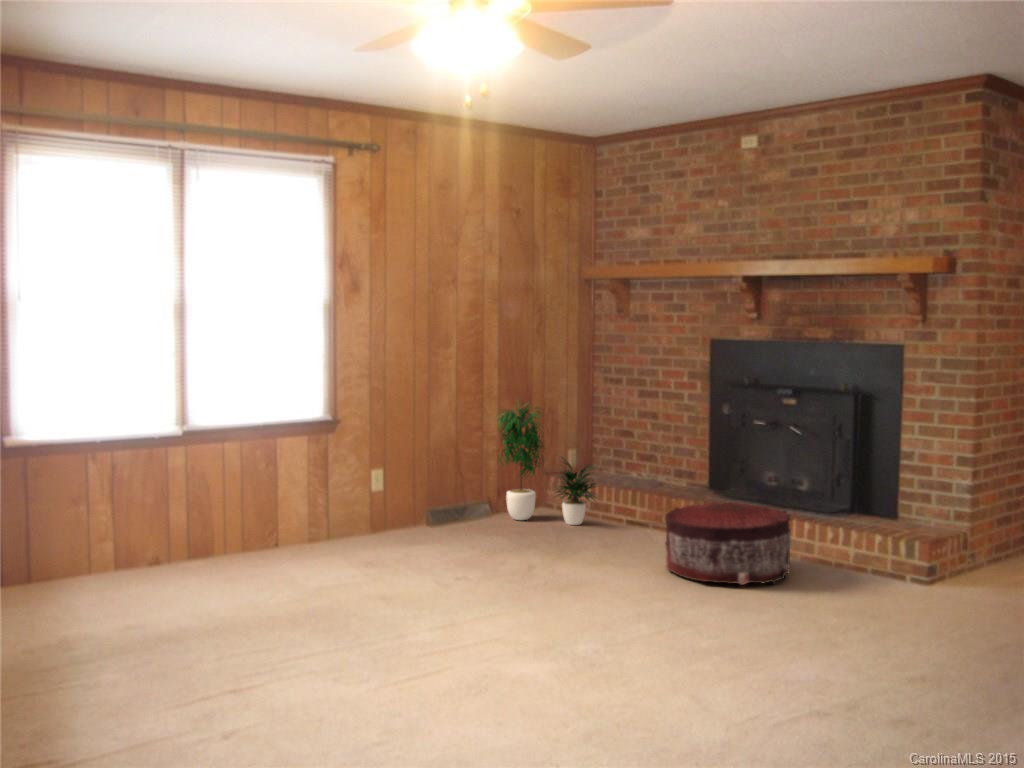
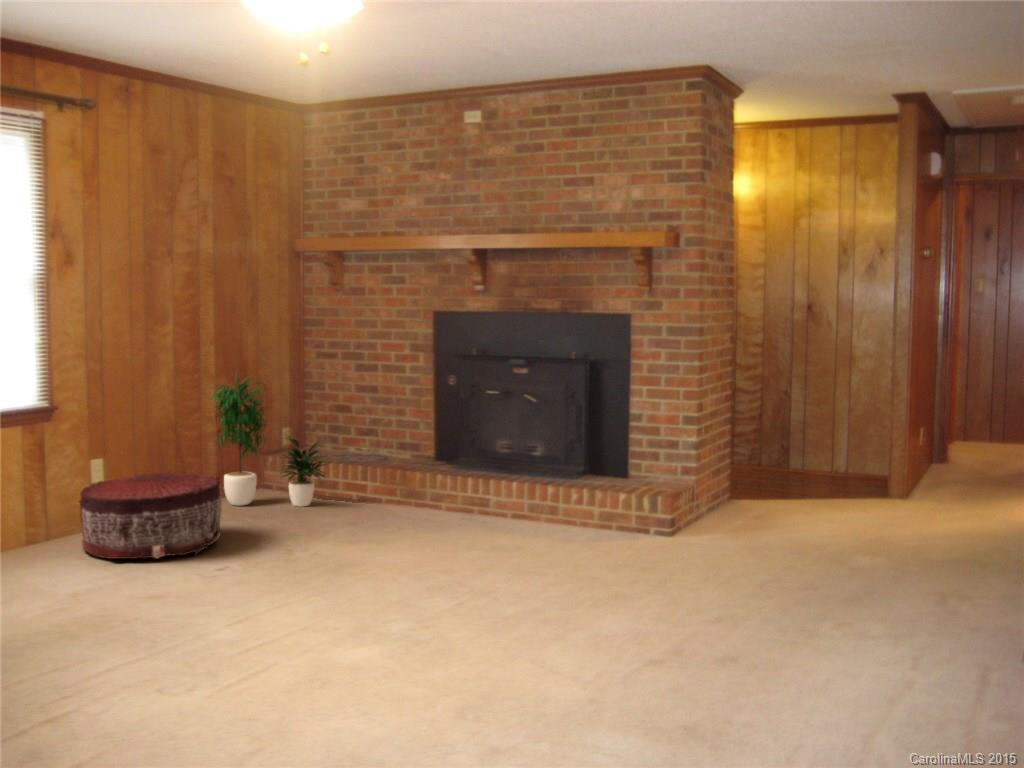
pouf: present [665,502,791,585] -> present [79,472,222,559]

